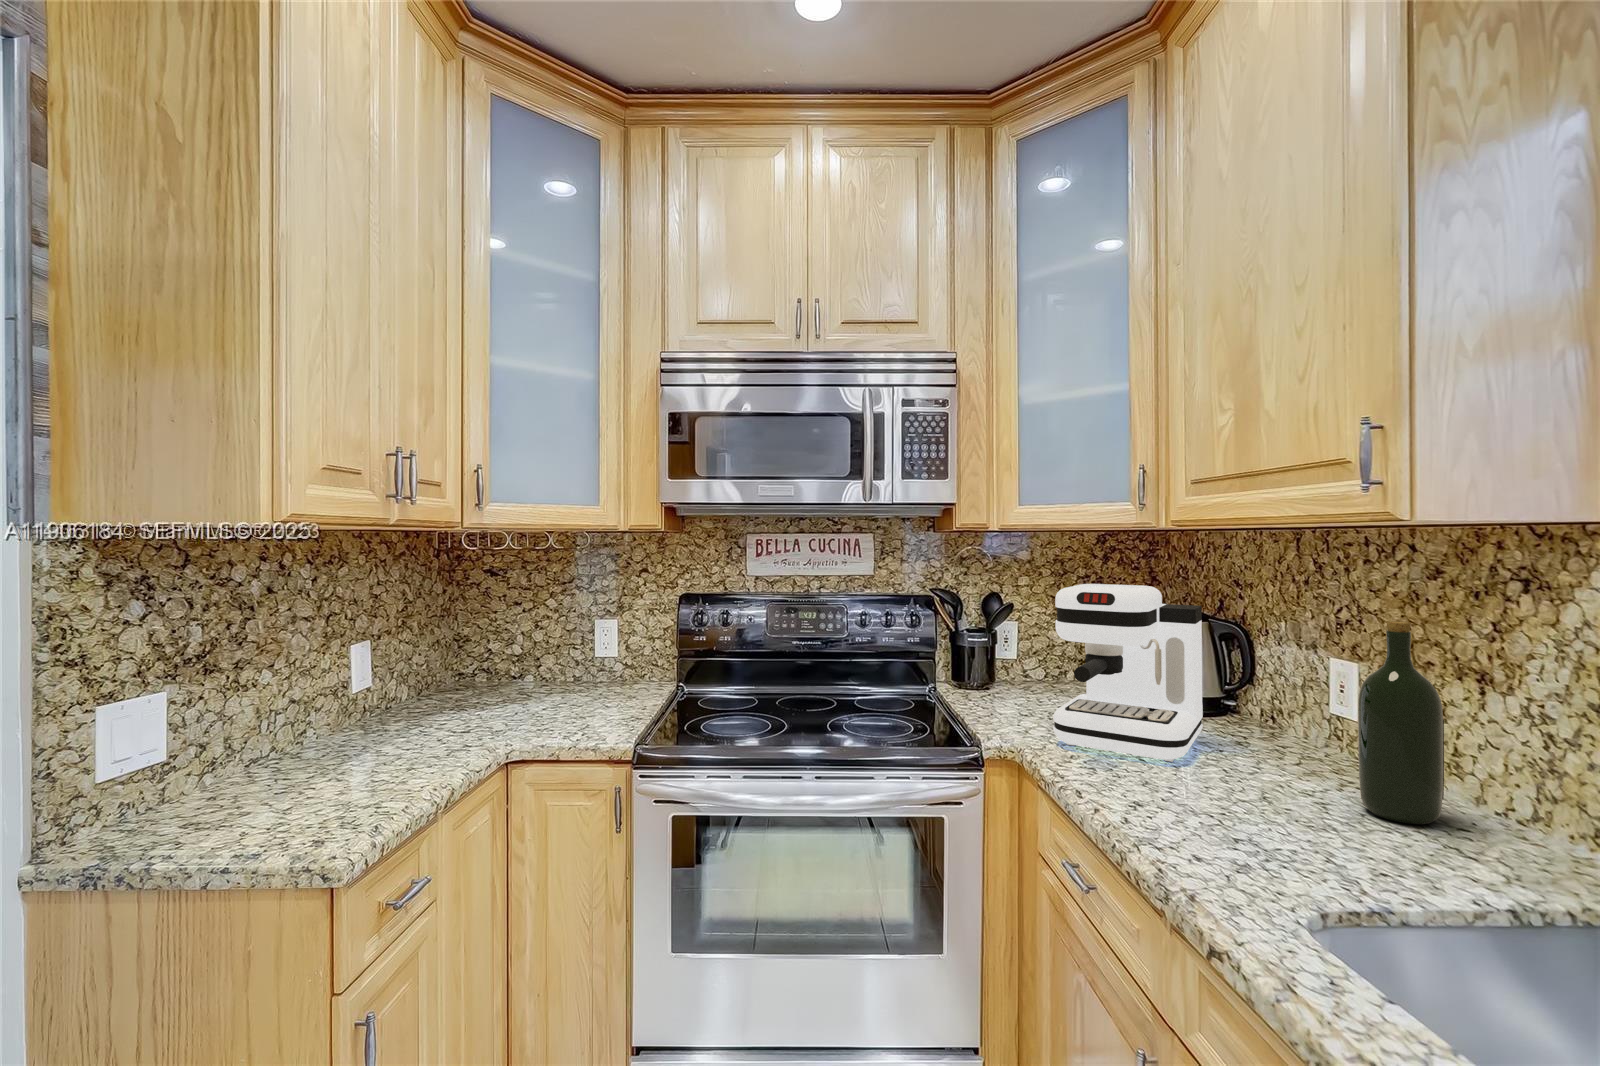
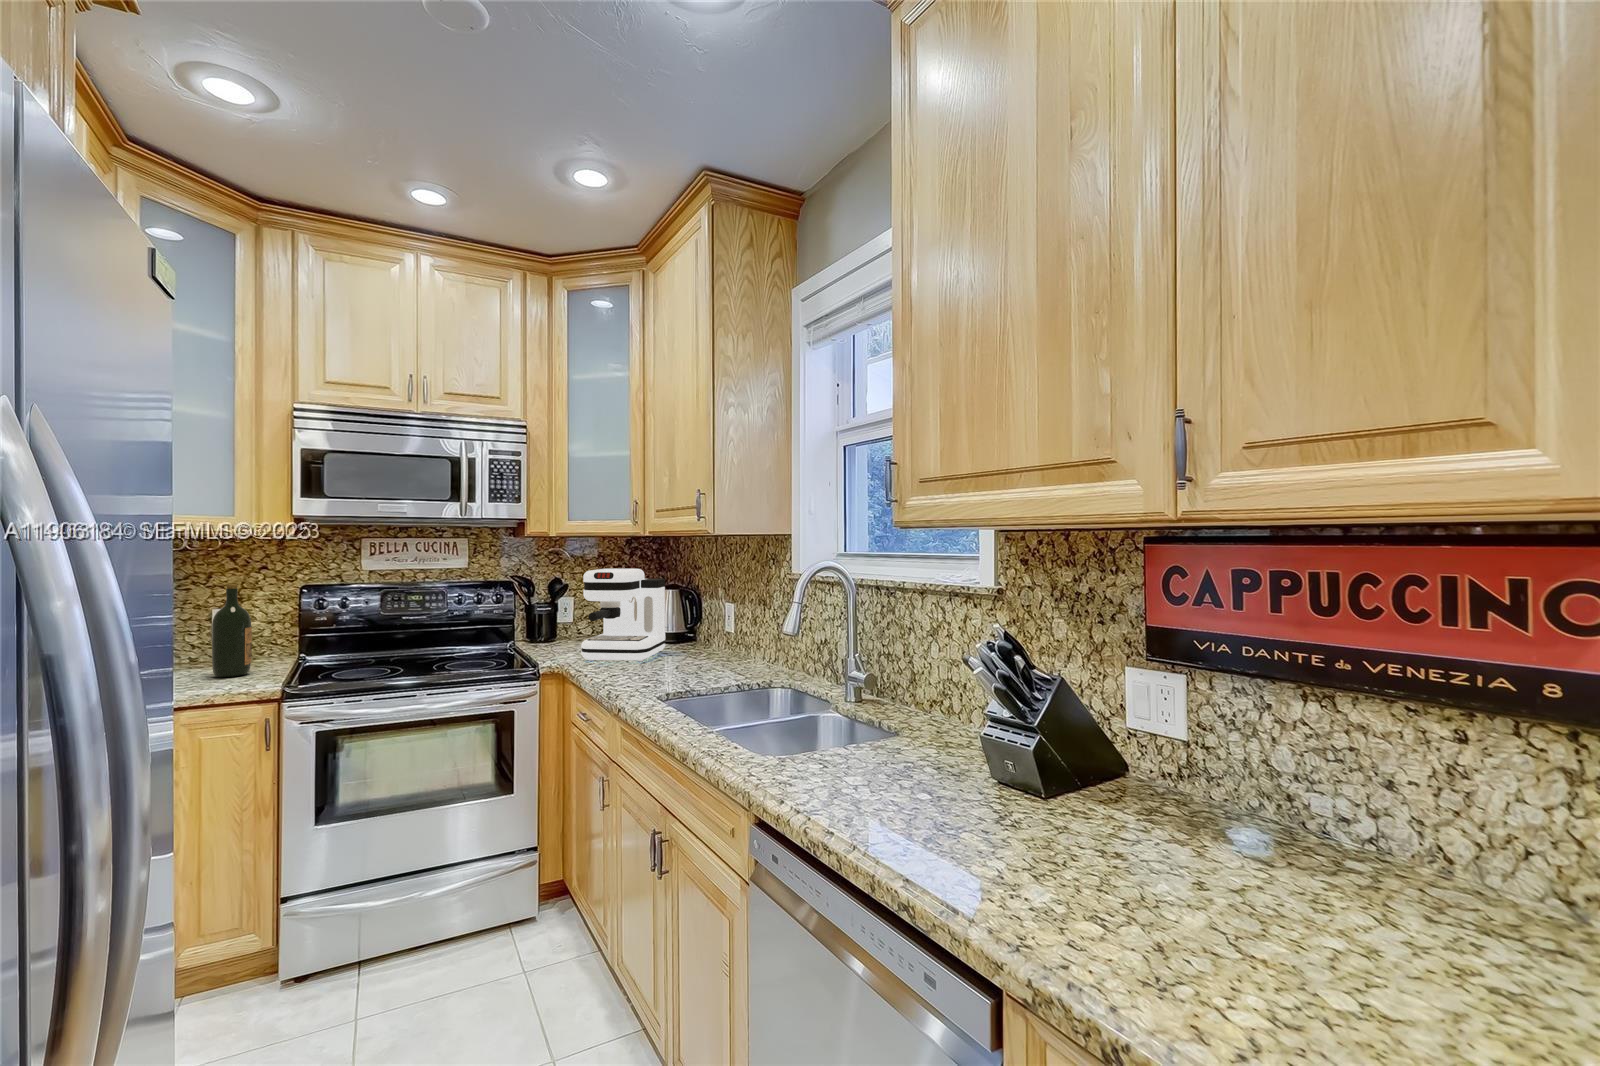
wine bottle: present [1358,621,1444,824] -> present [212,584,252,677]

